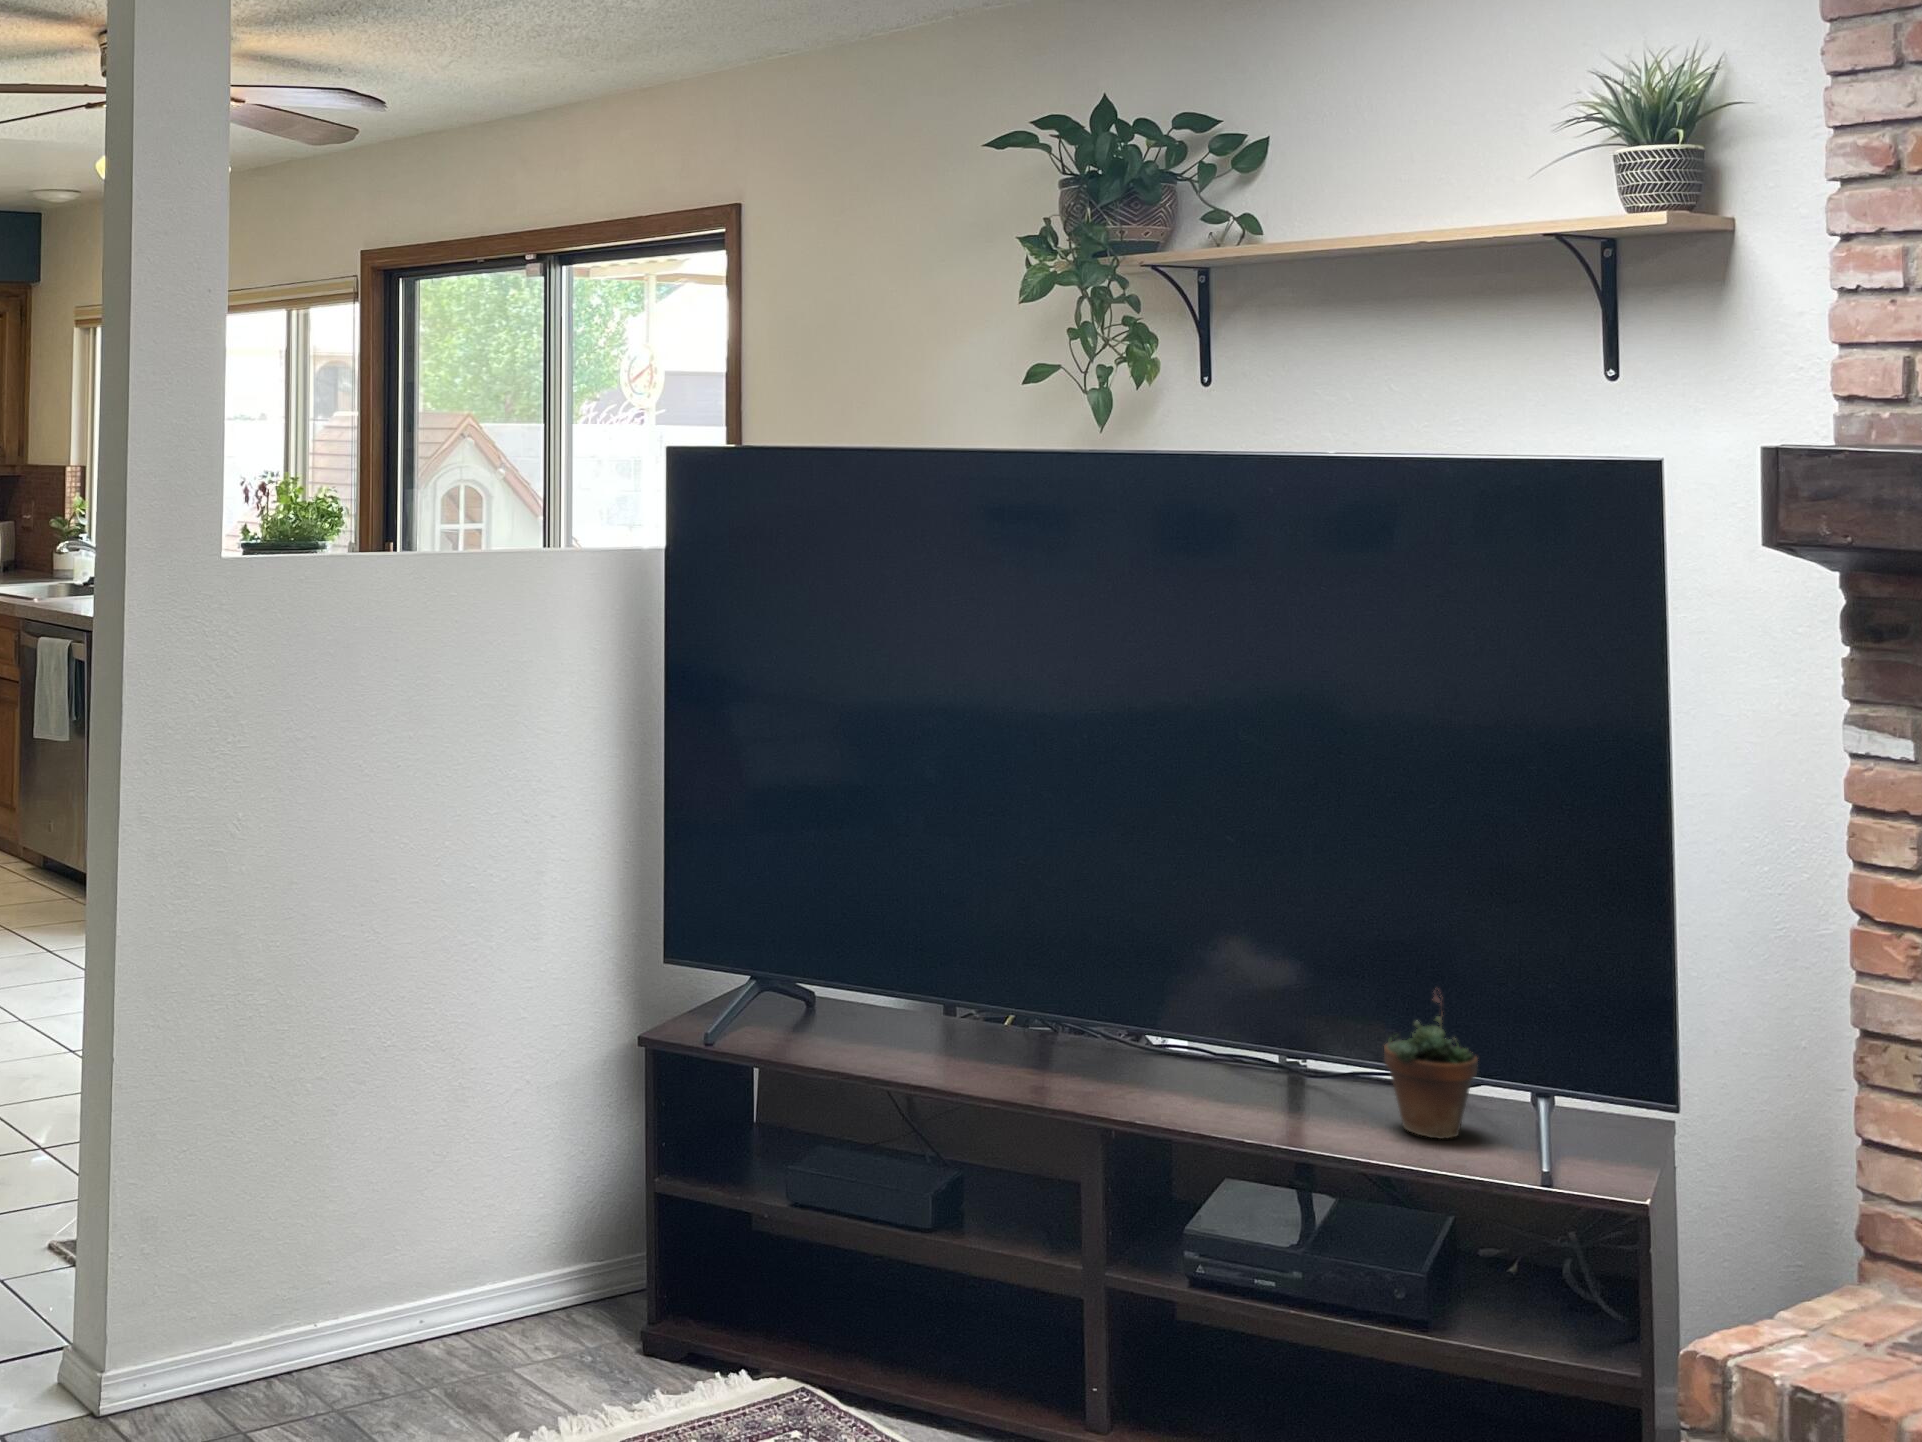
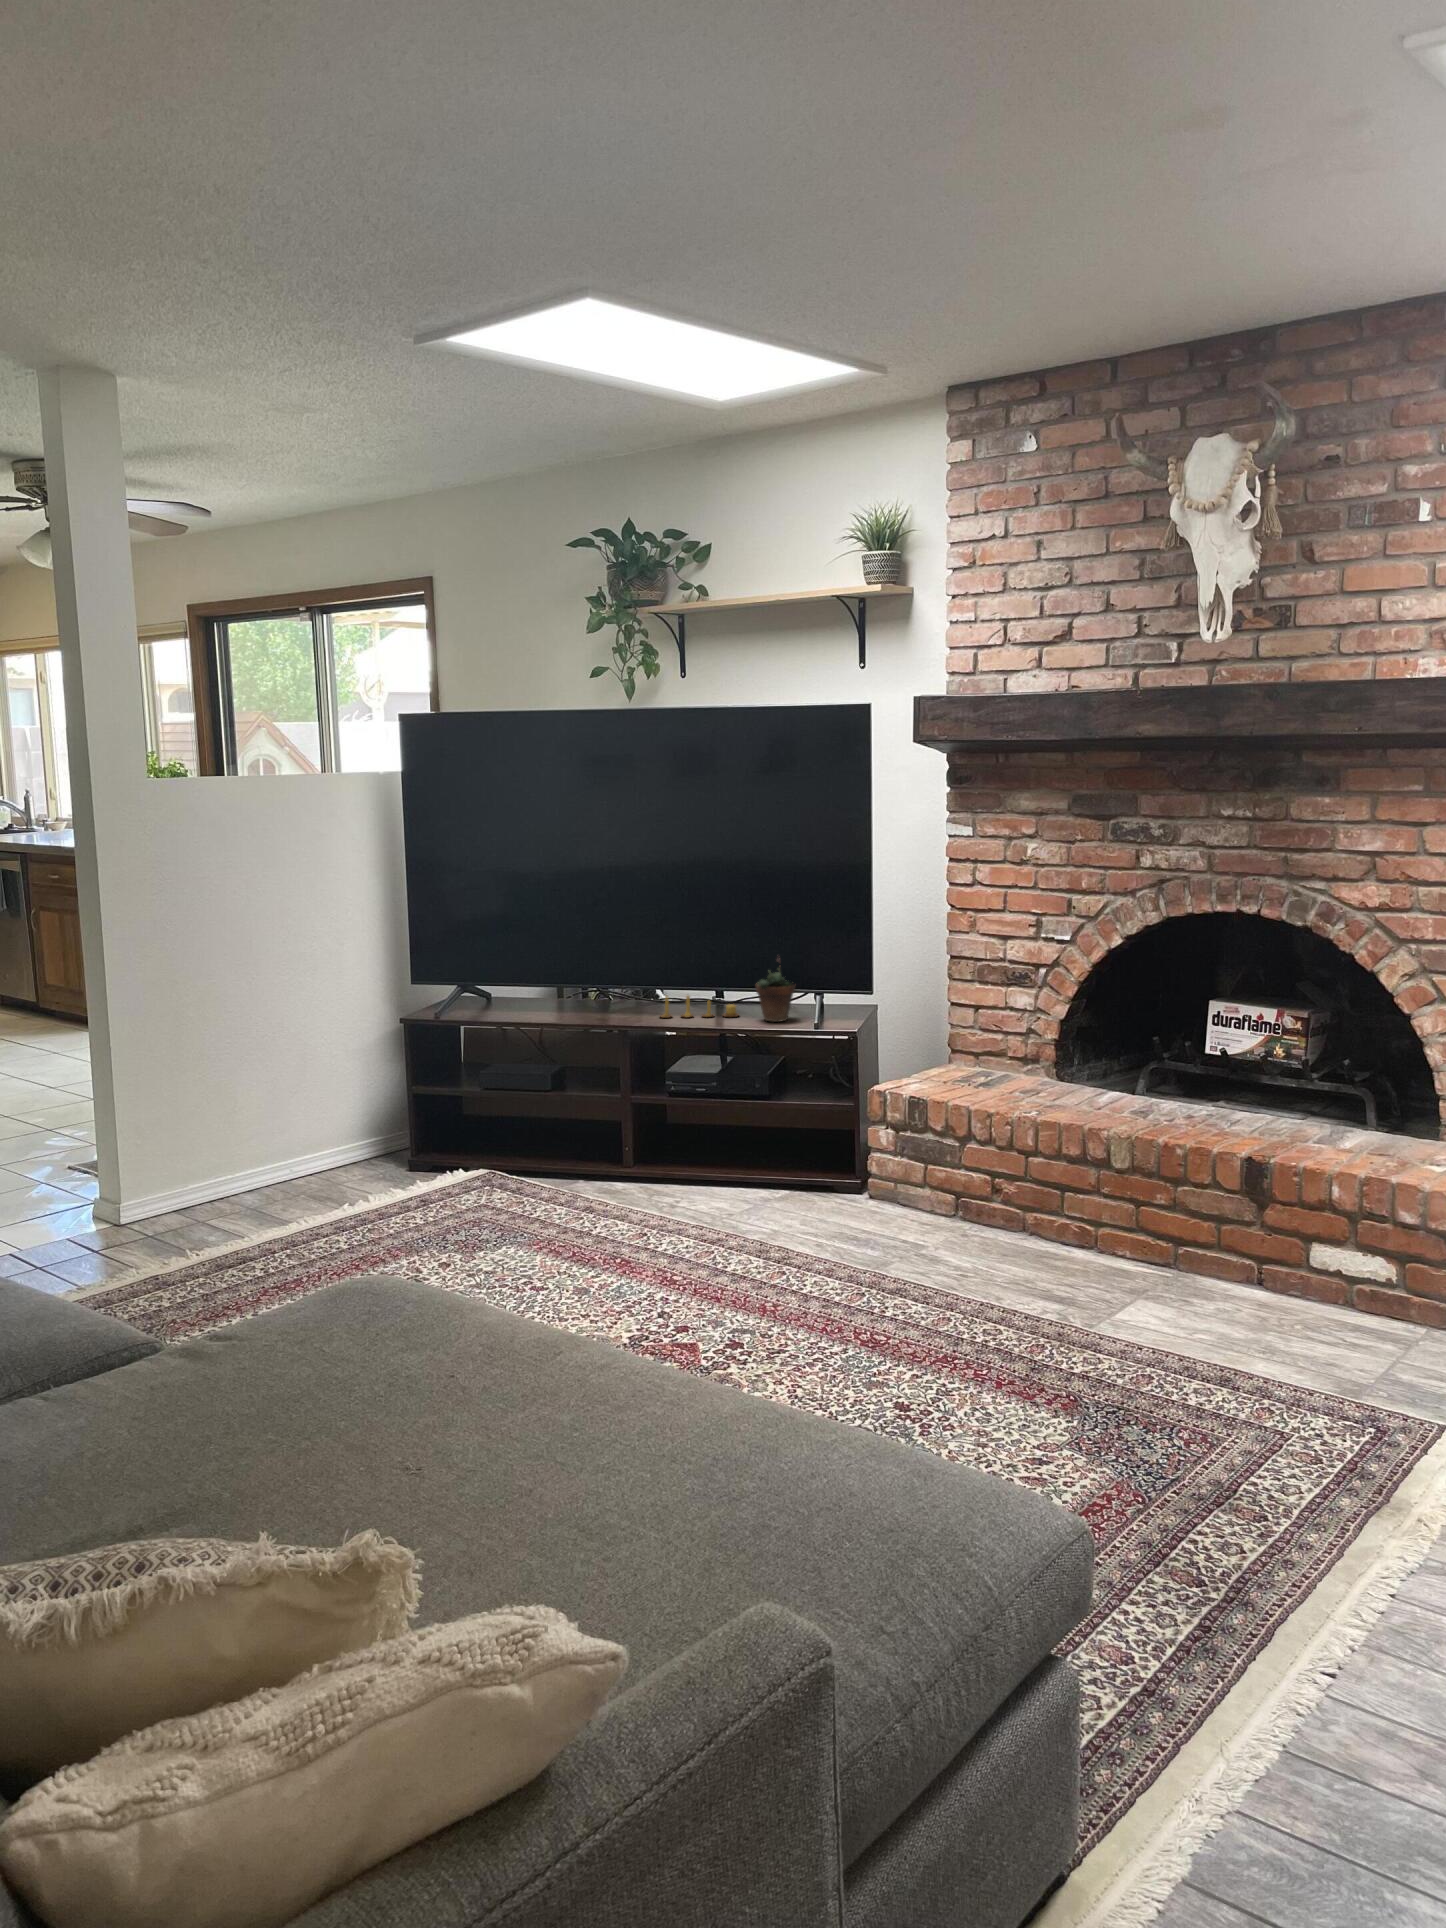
candle: none [1164,1039,1344,1109] -> present [660,996,739,1018]

